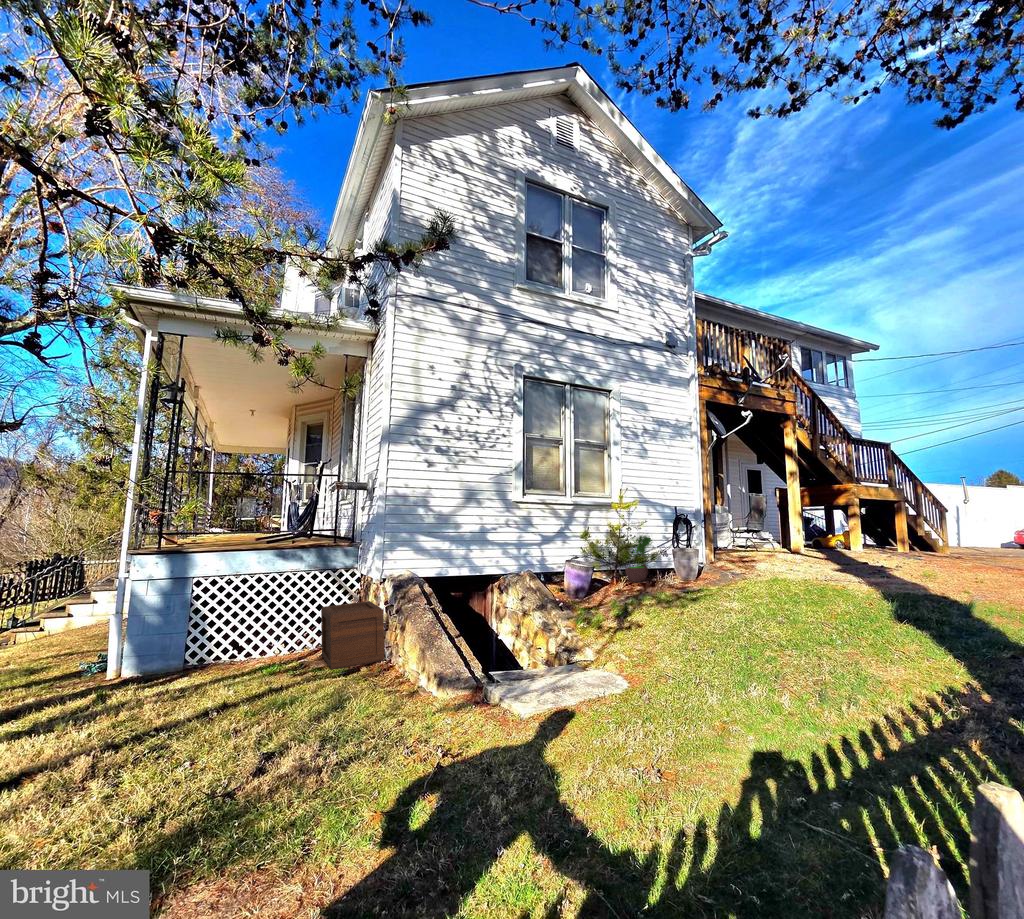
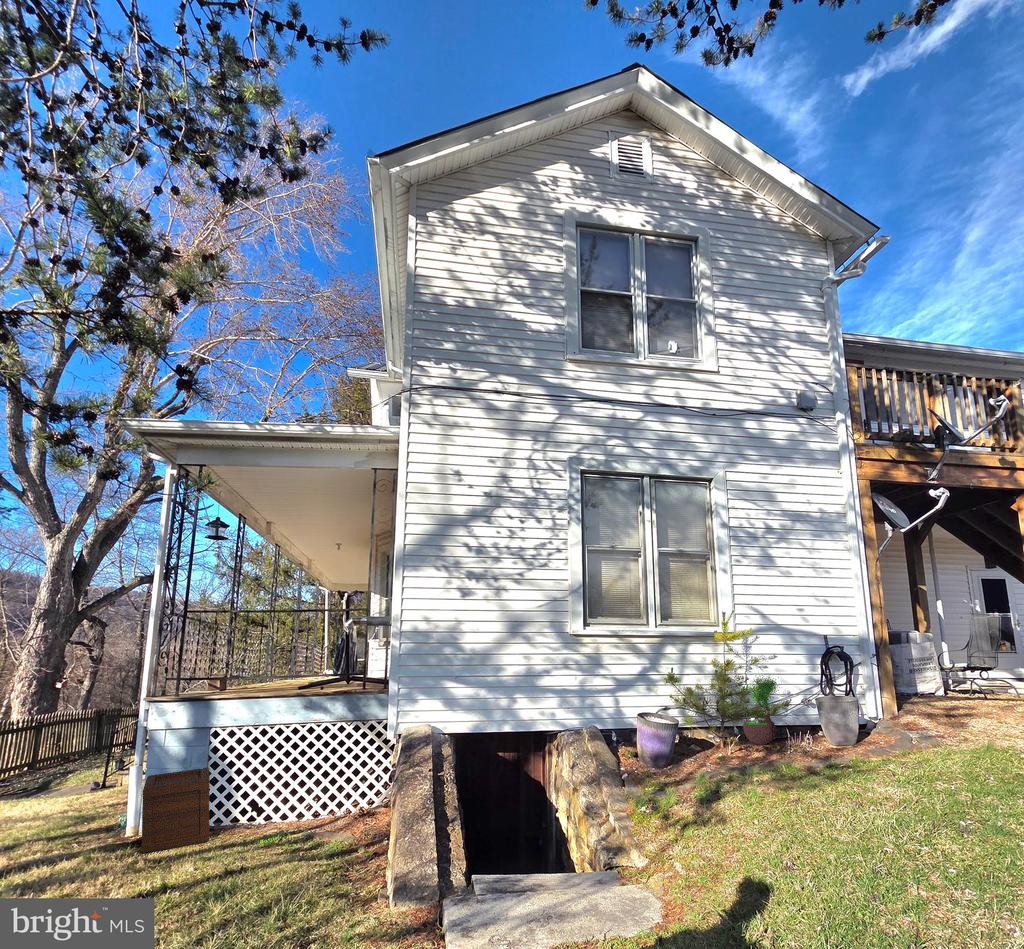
wooden crate: present [321,601,384,669] -> present [141,768,210,853]

